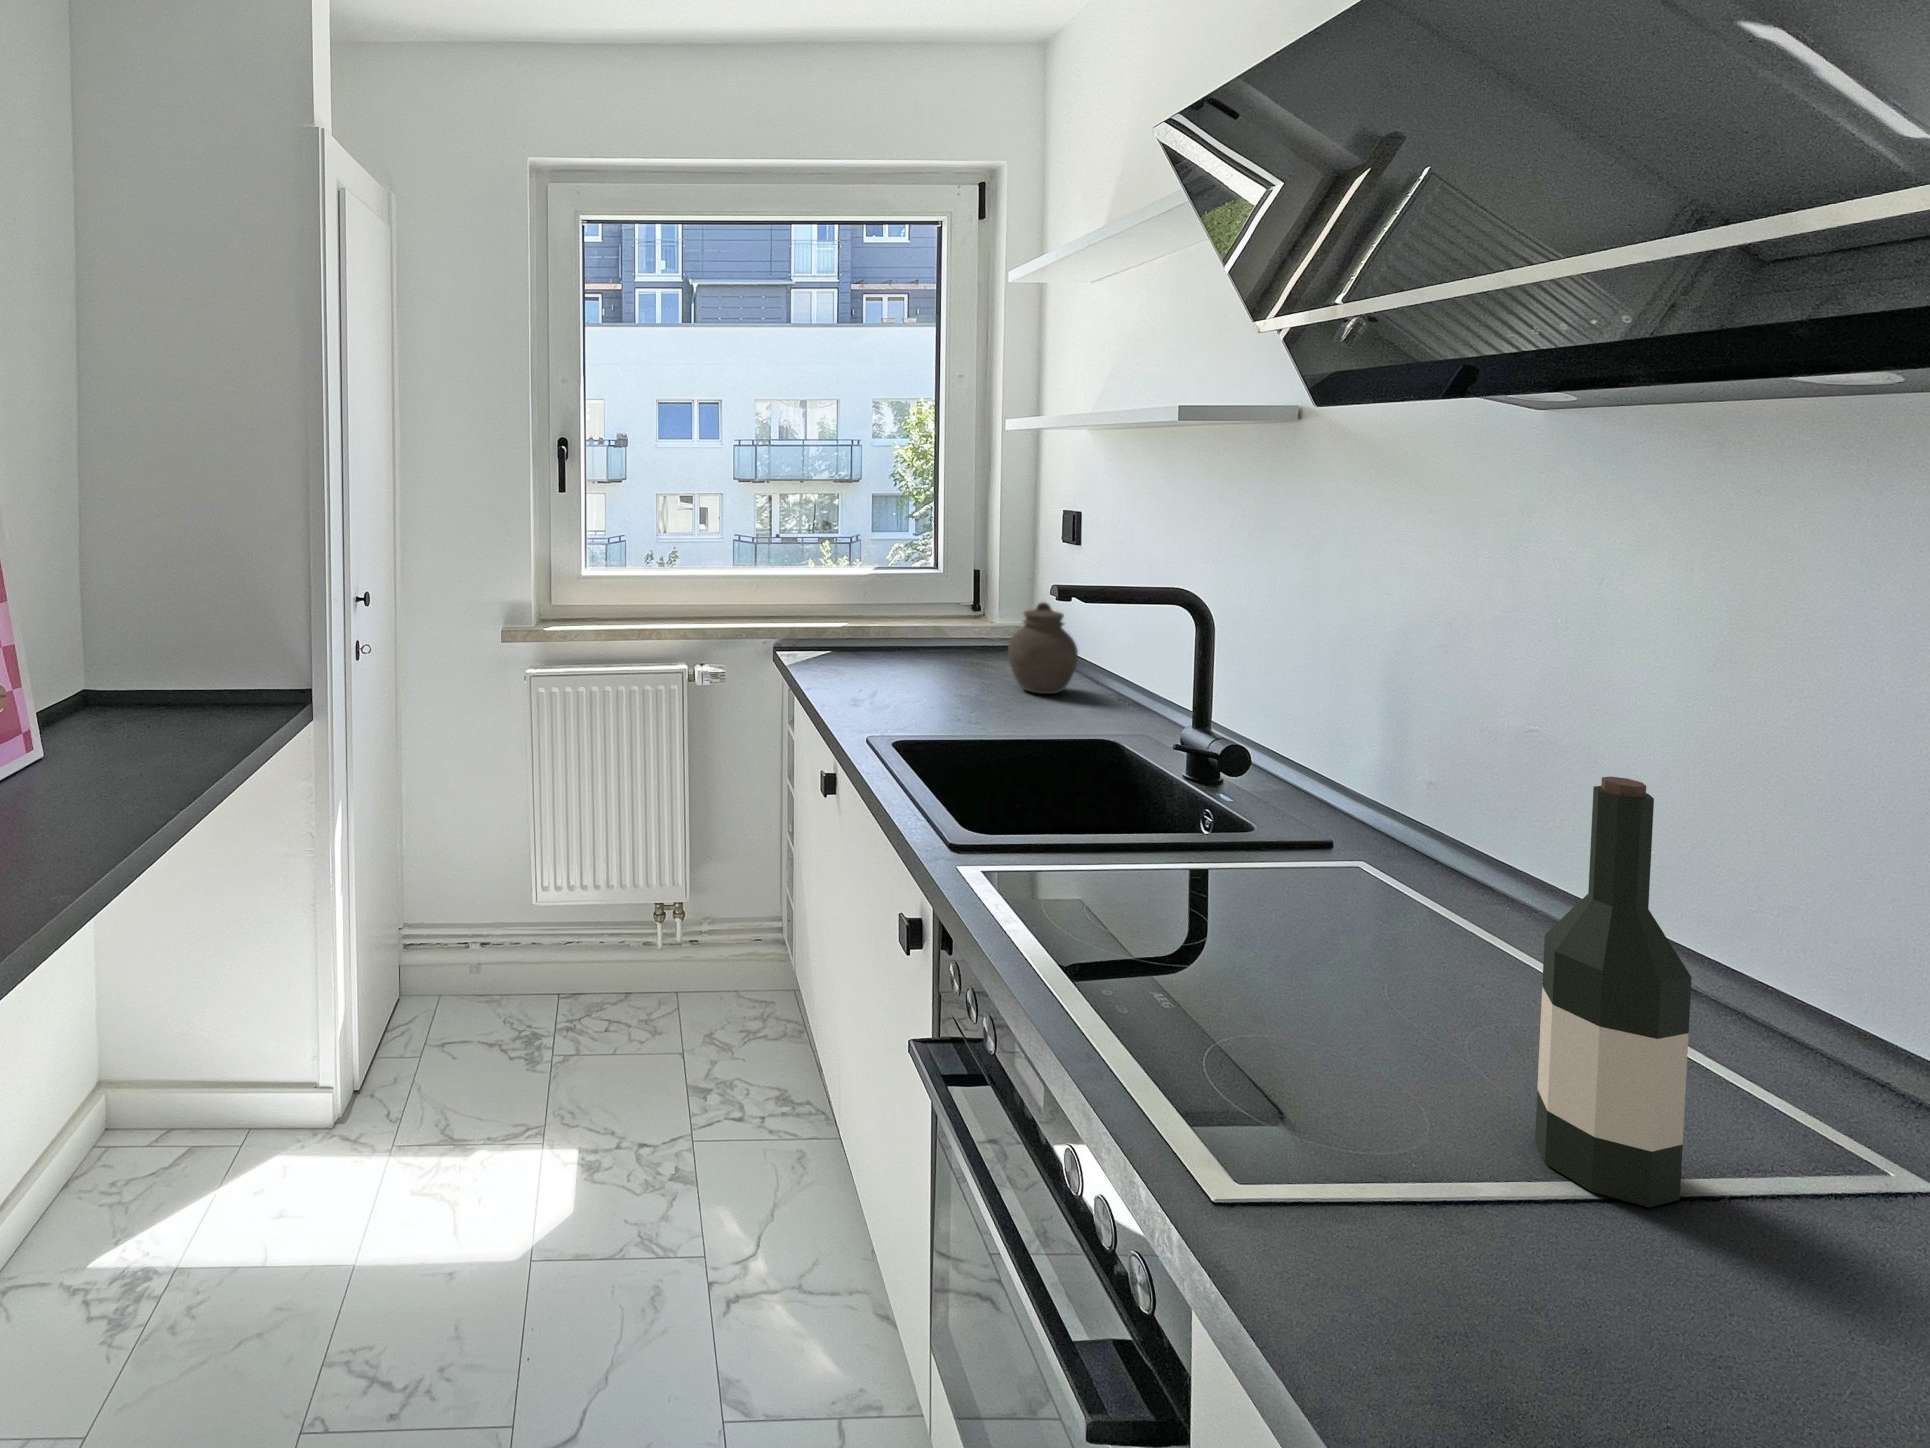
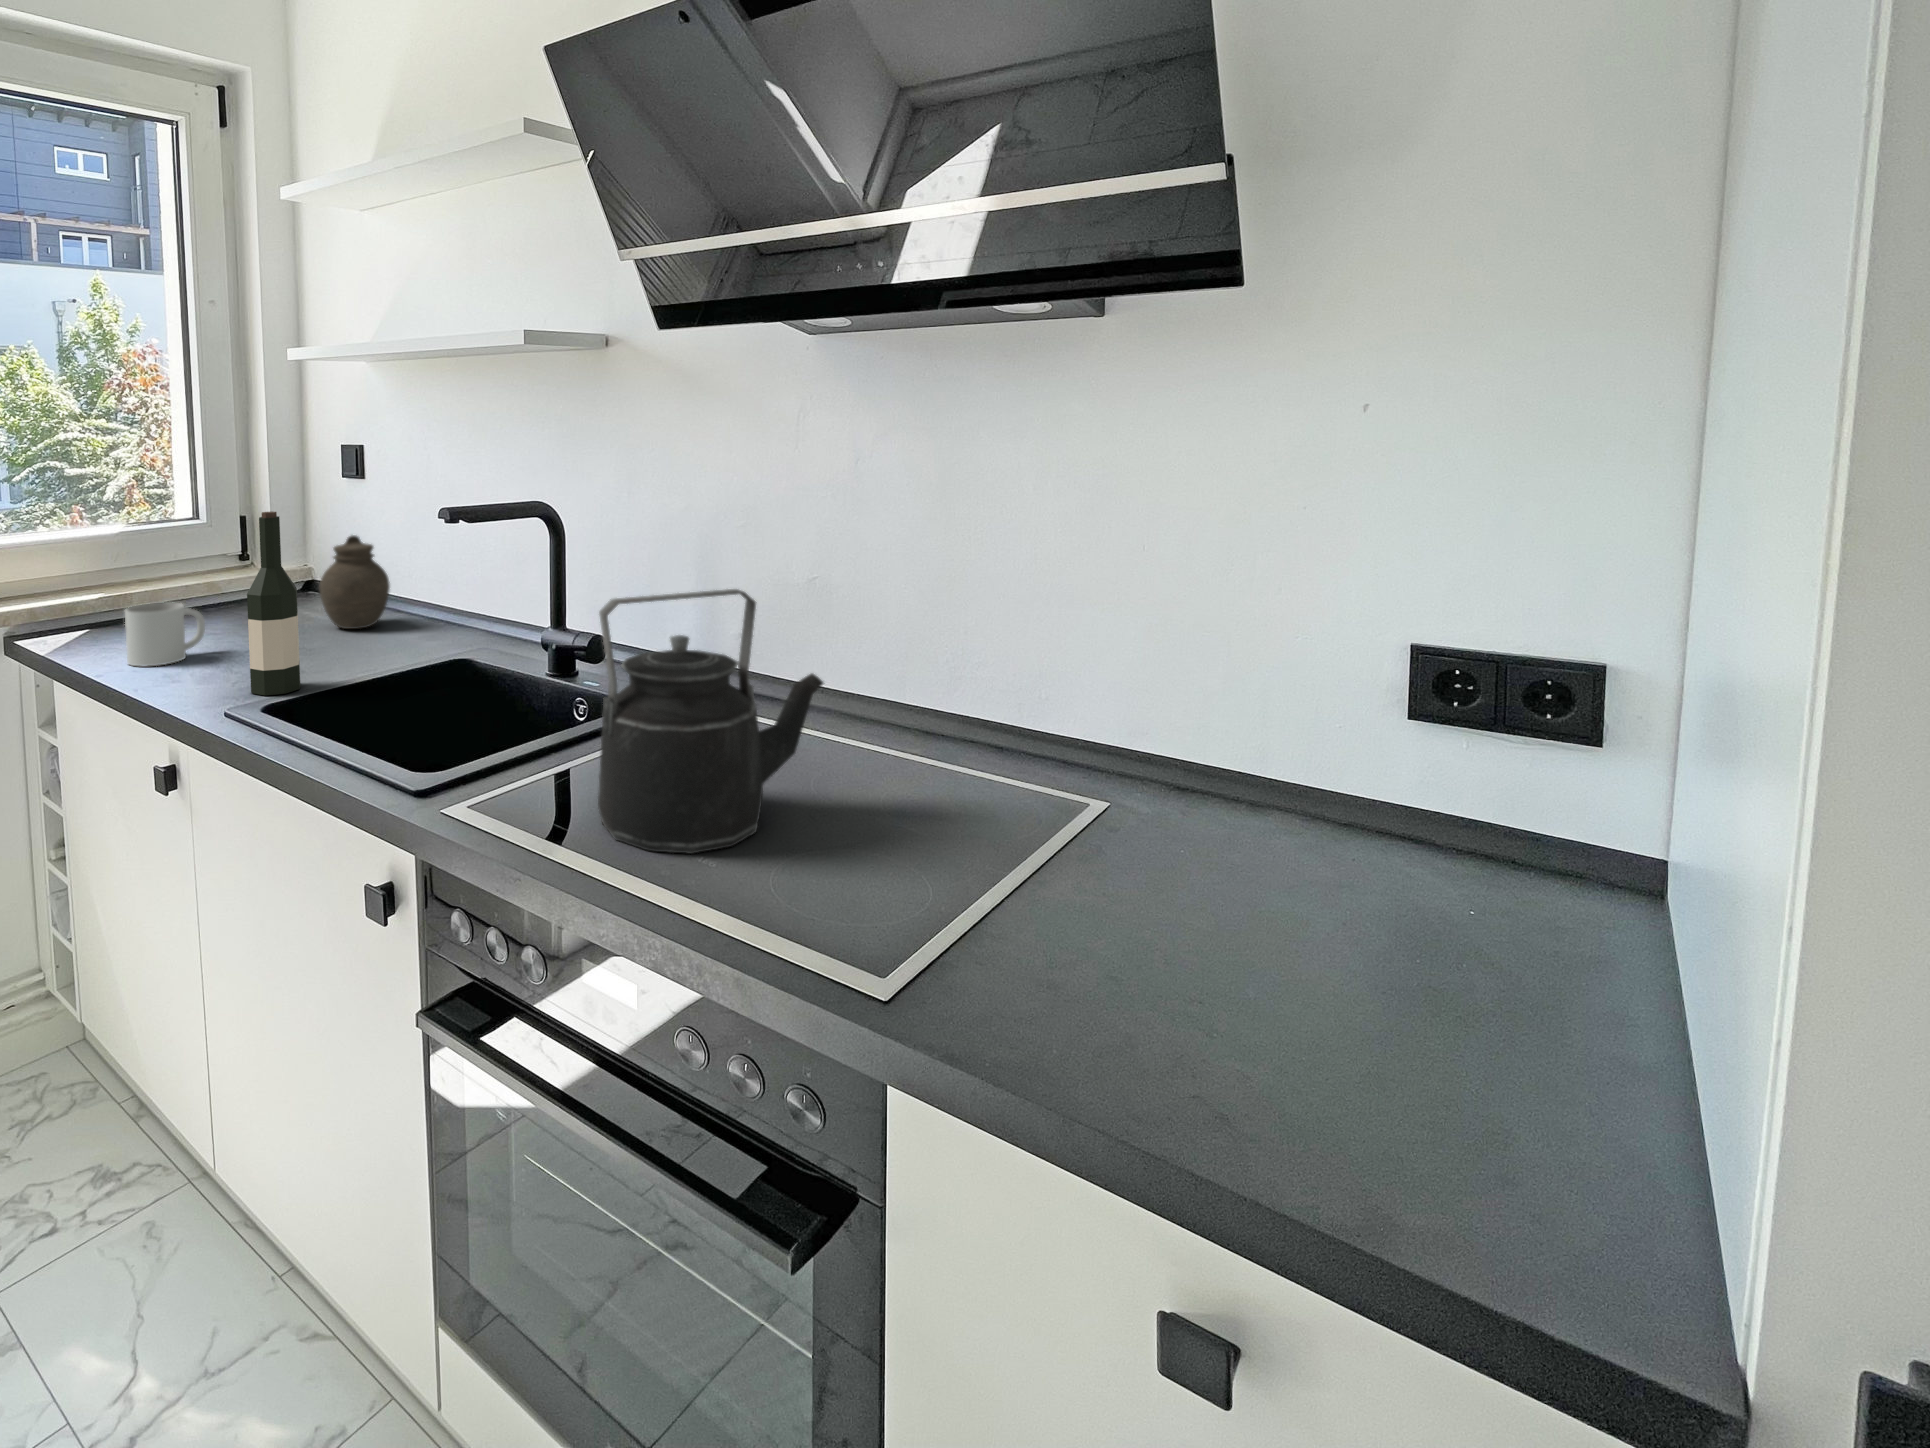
mug: none [832,638,896,691] -> present [125,602,205,666]
kettle: none [1082,702,1389,995] -> present [598,589,823,854]
wine bottle: present [1535,776,1692,1207] -> present [247,511,300,695]

